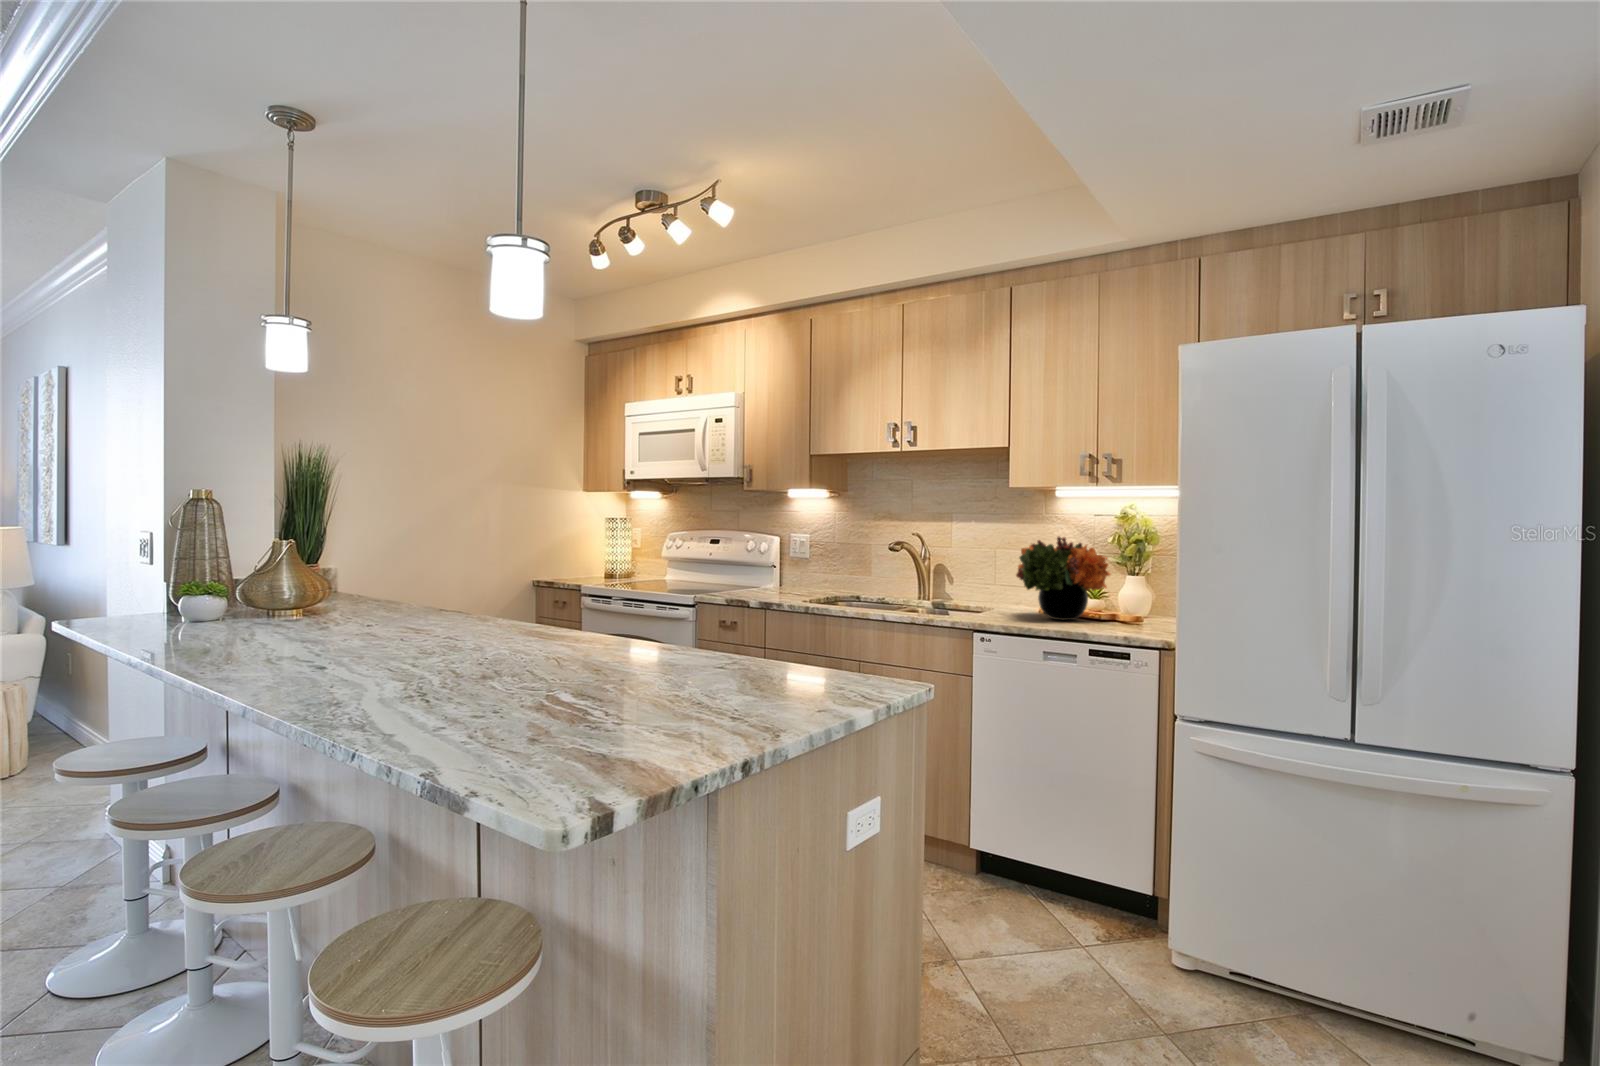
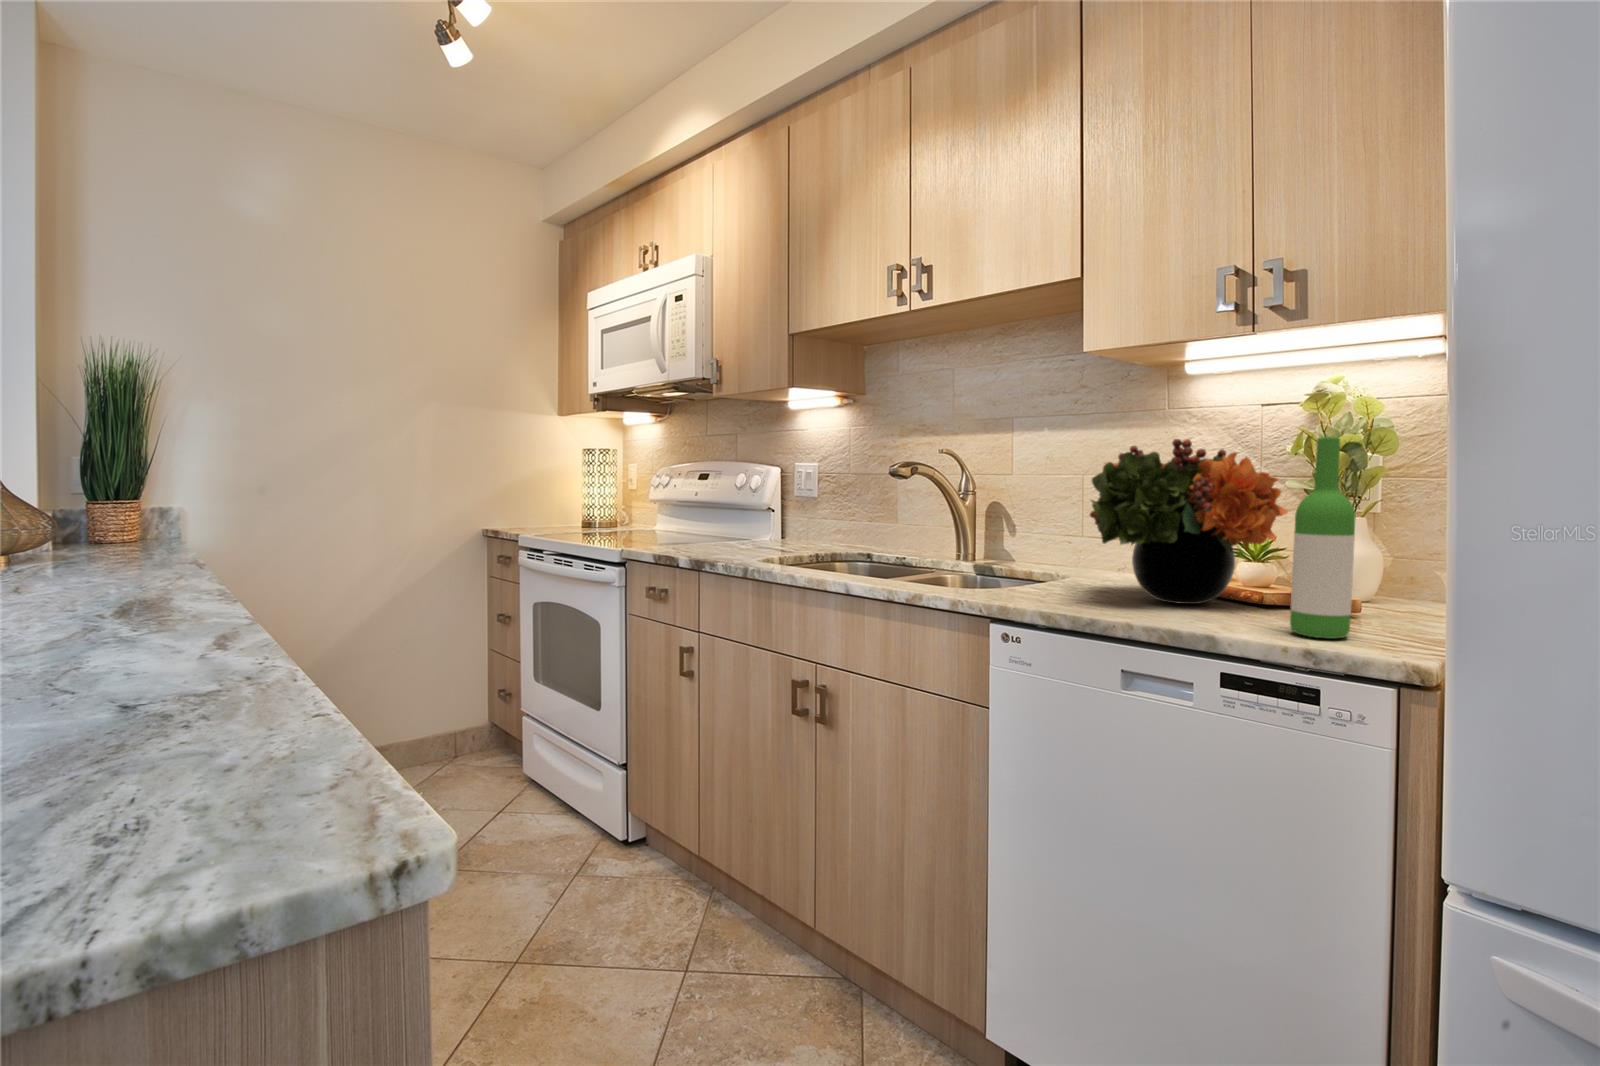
wine bottle: none [1117,543,1142,632] -> present [1290,437,1355,638]

